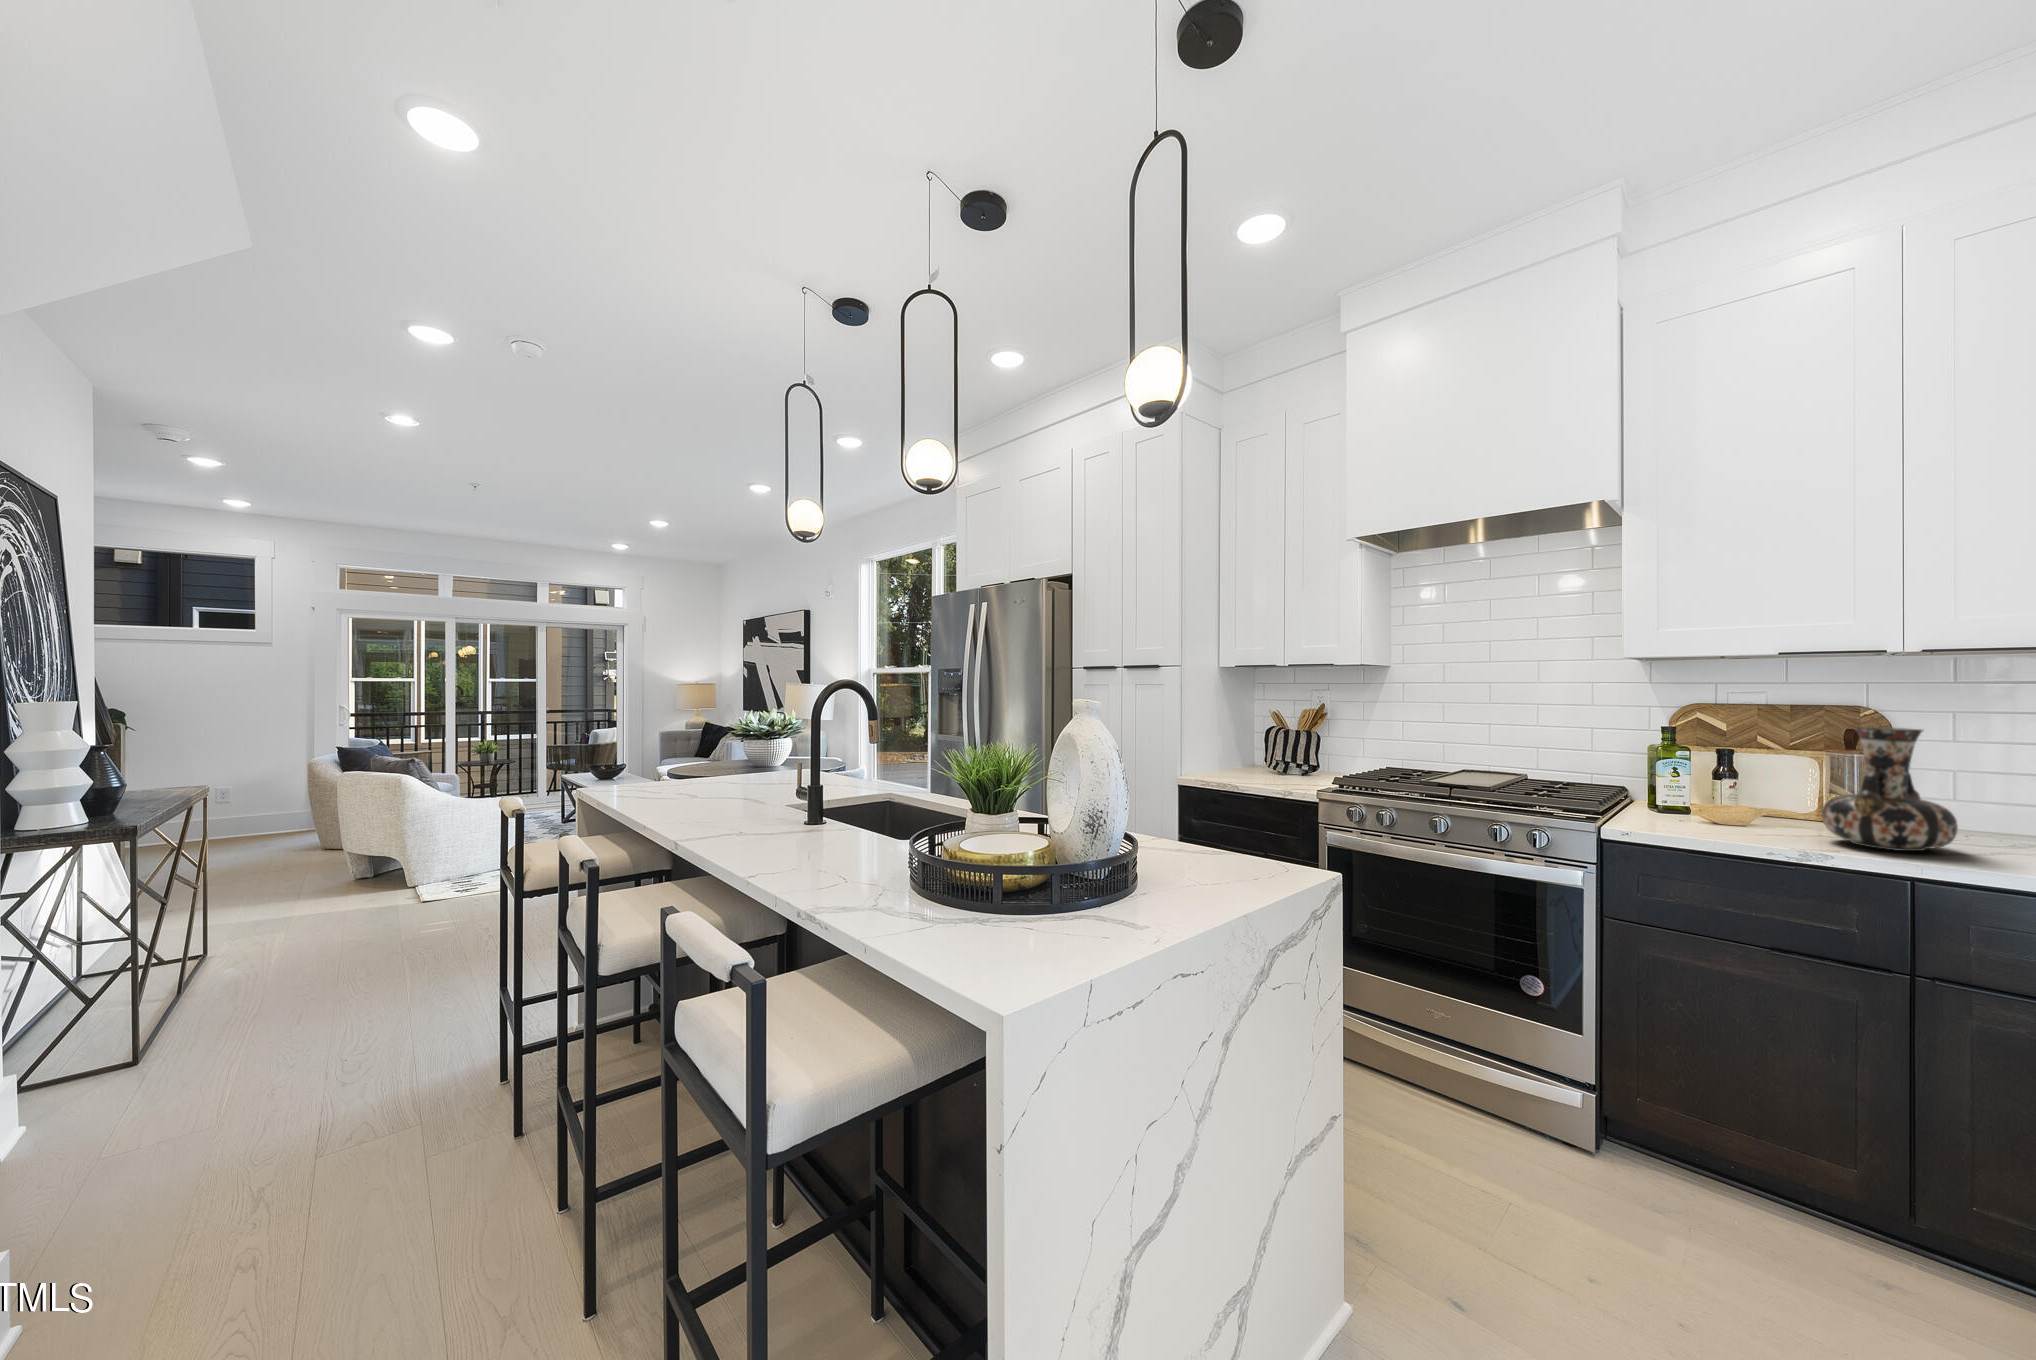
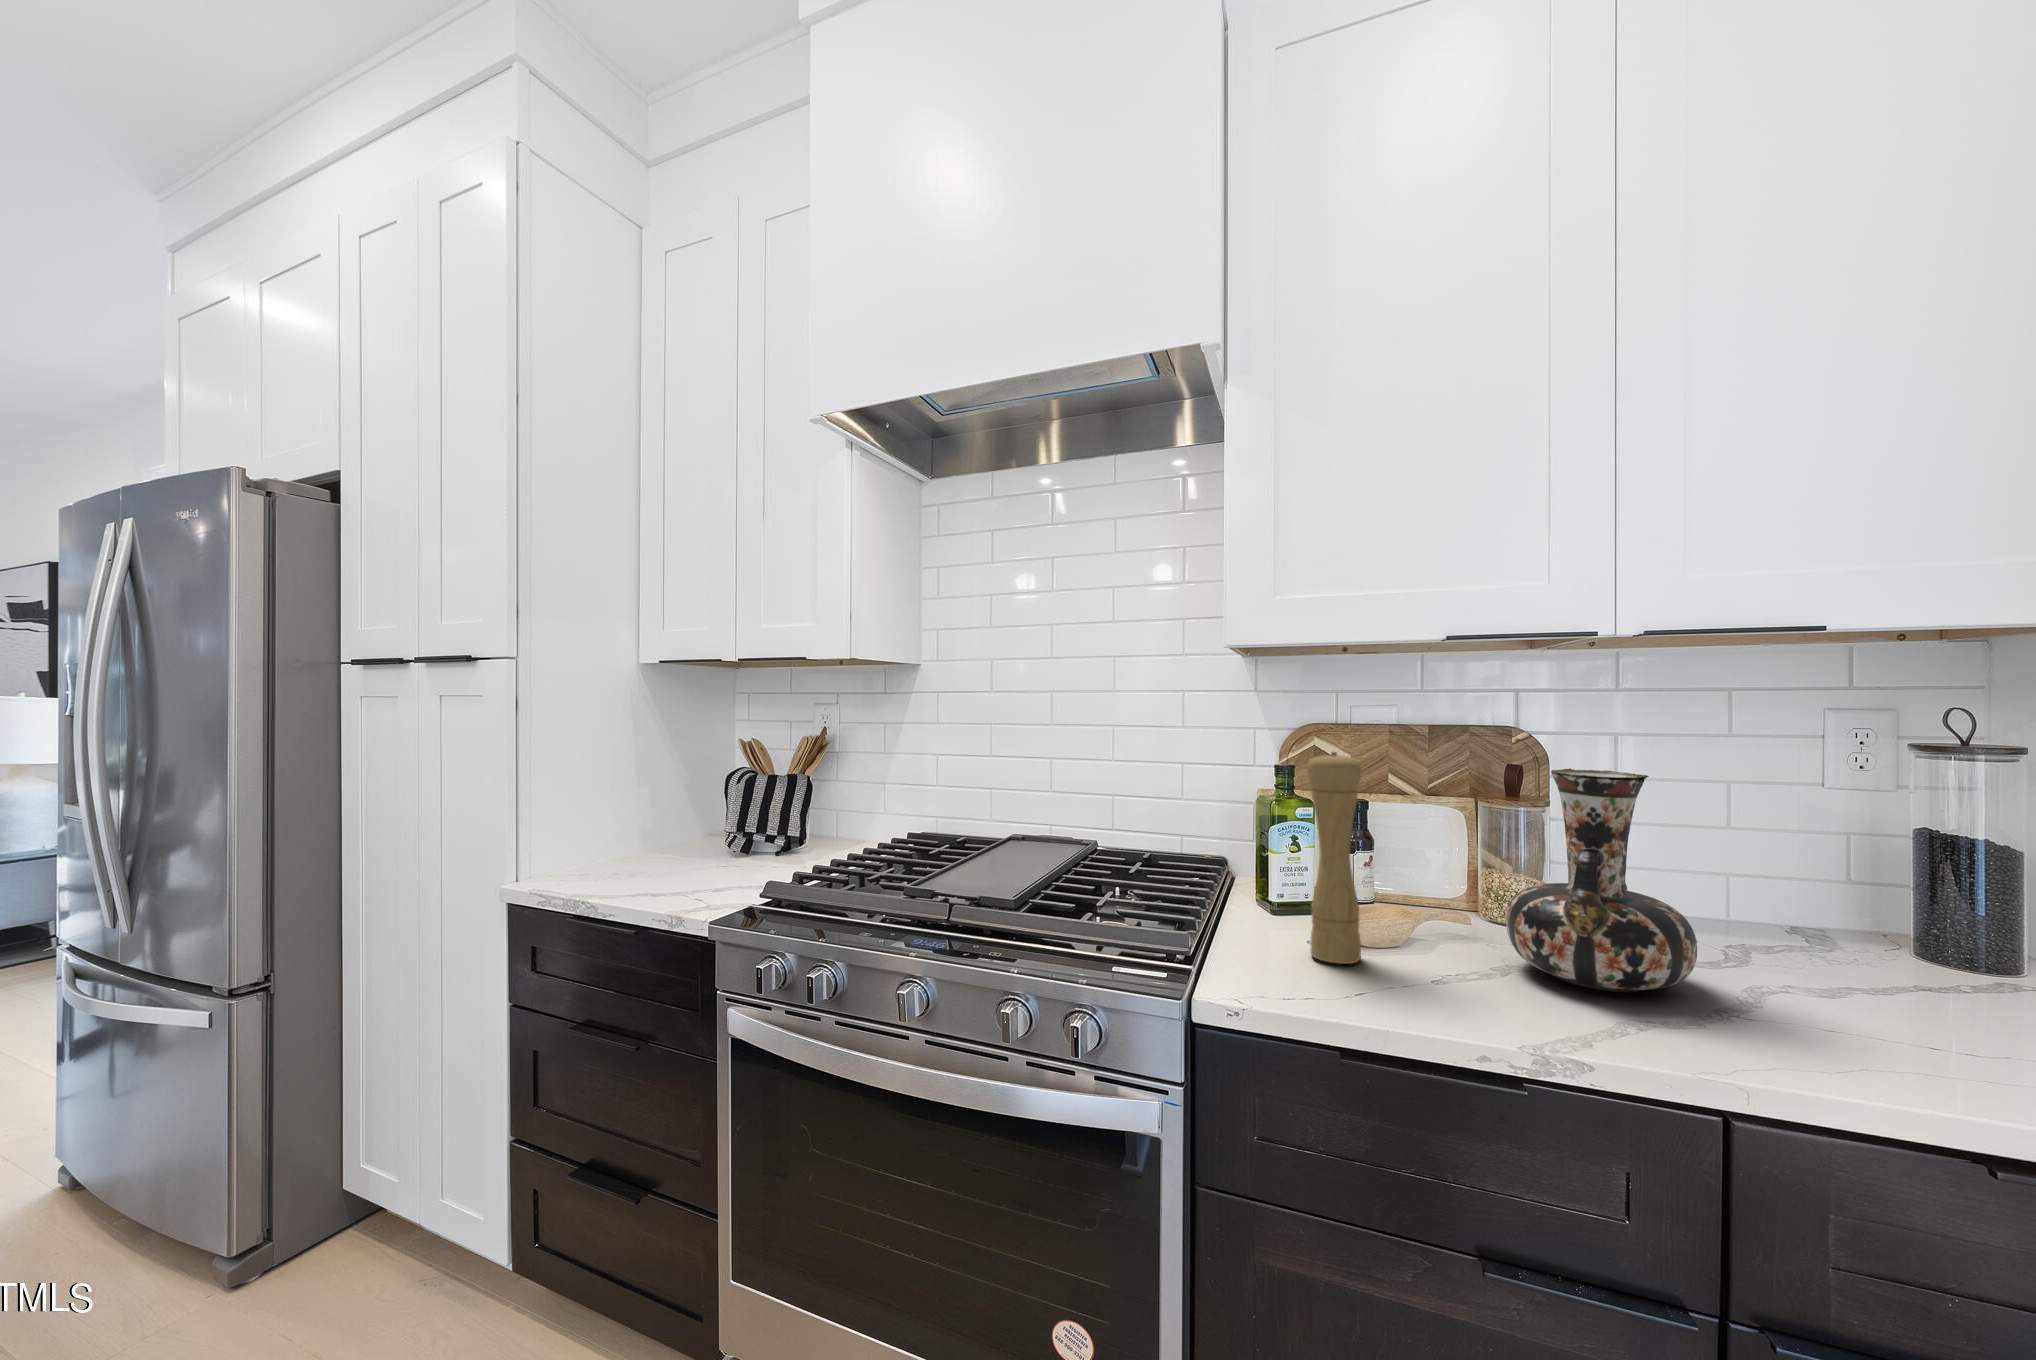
pepper mill: none [1679,715,1717,831] -> present [1307,752,1362,964]

